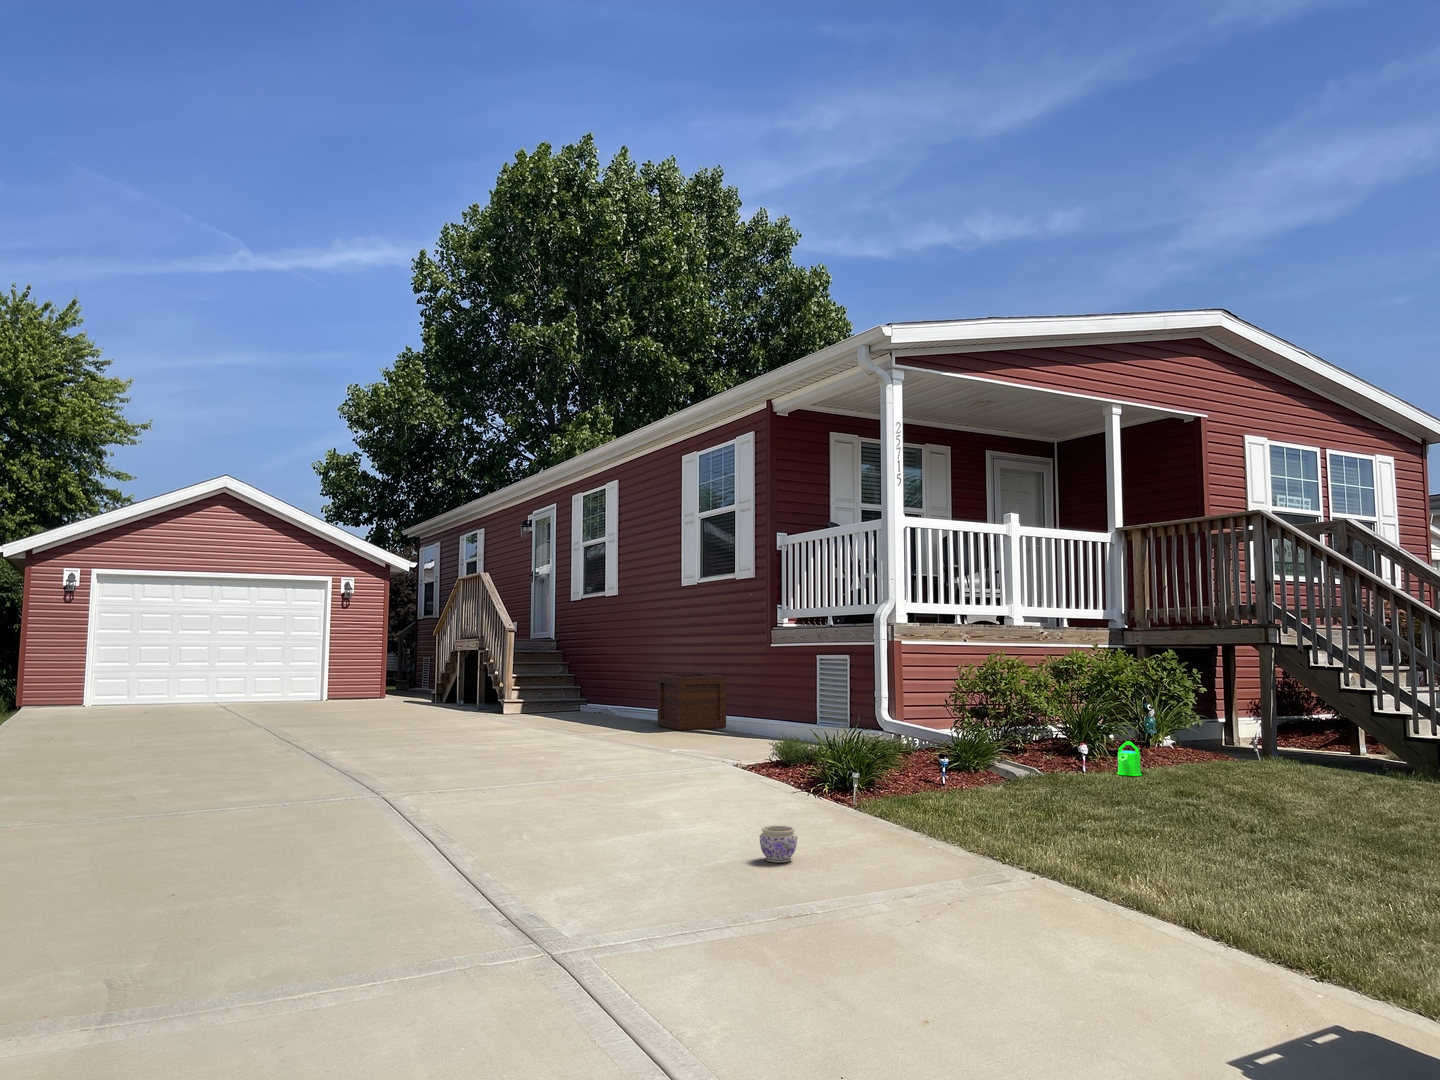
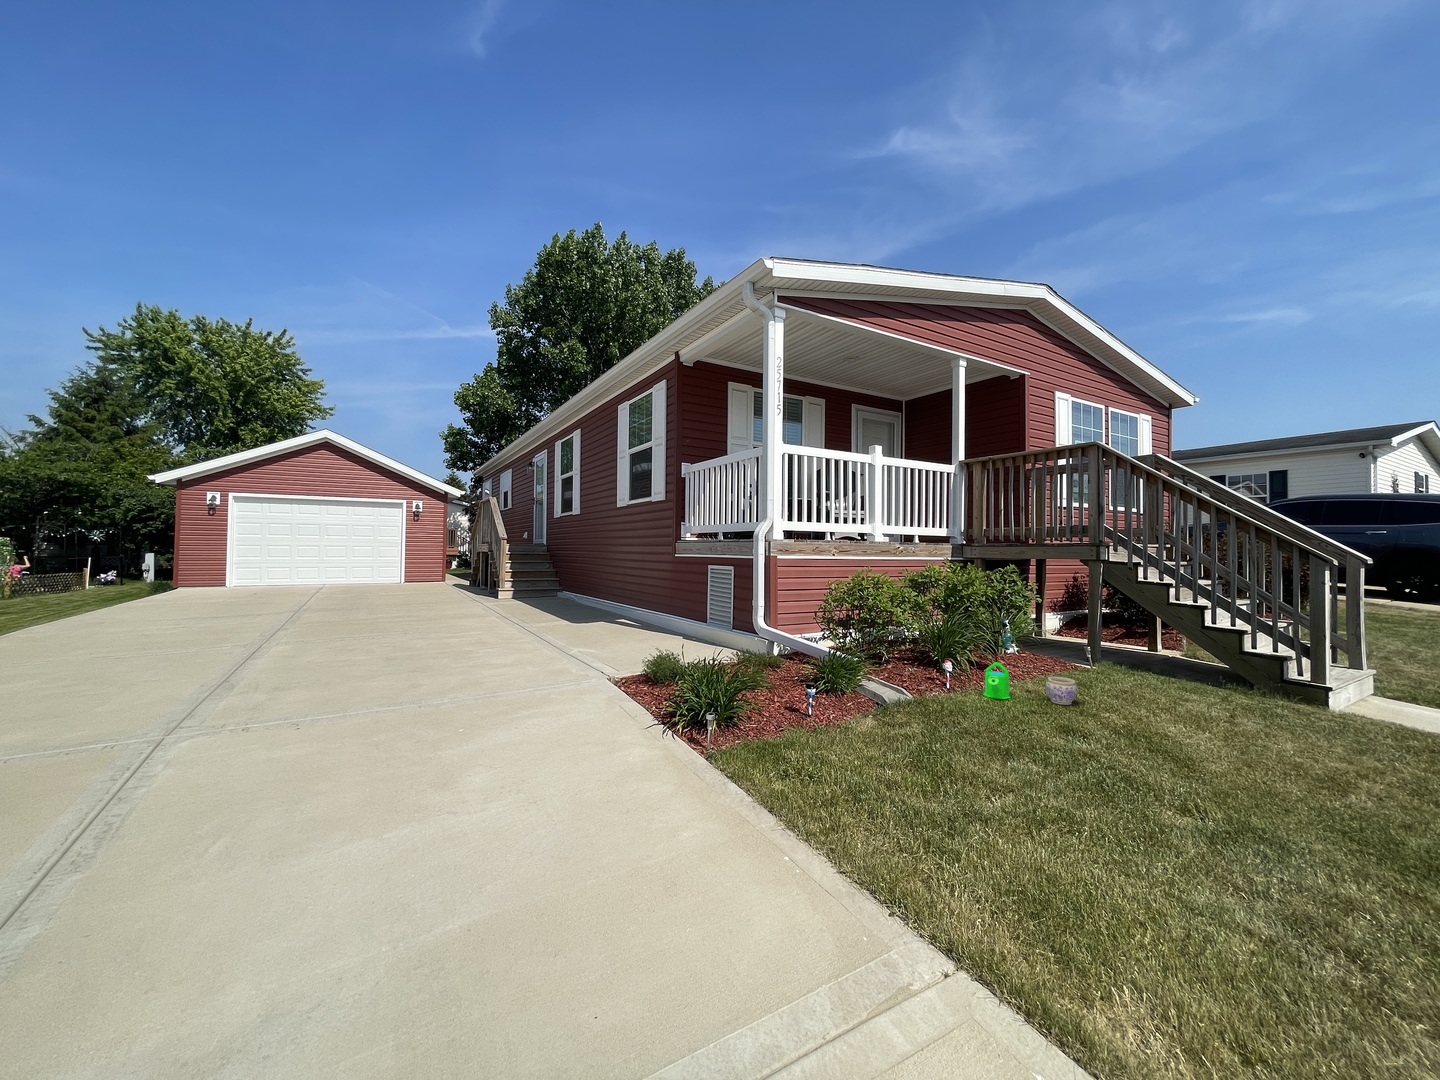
wooden crate: present [658,674,726,731] -> none [593,574,645,620]
planter: present [760,826,797,863] -> present [1046,677,1077,705]

